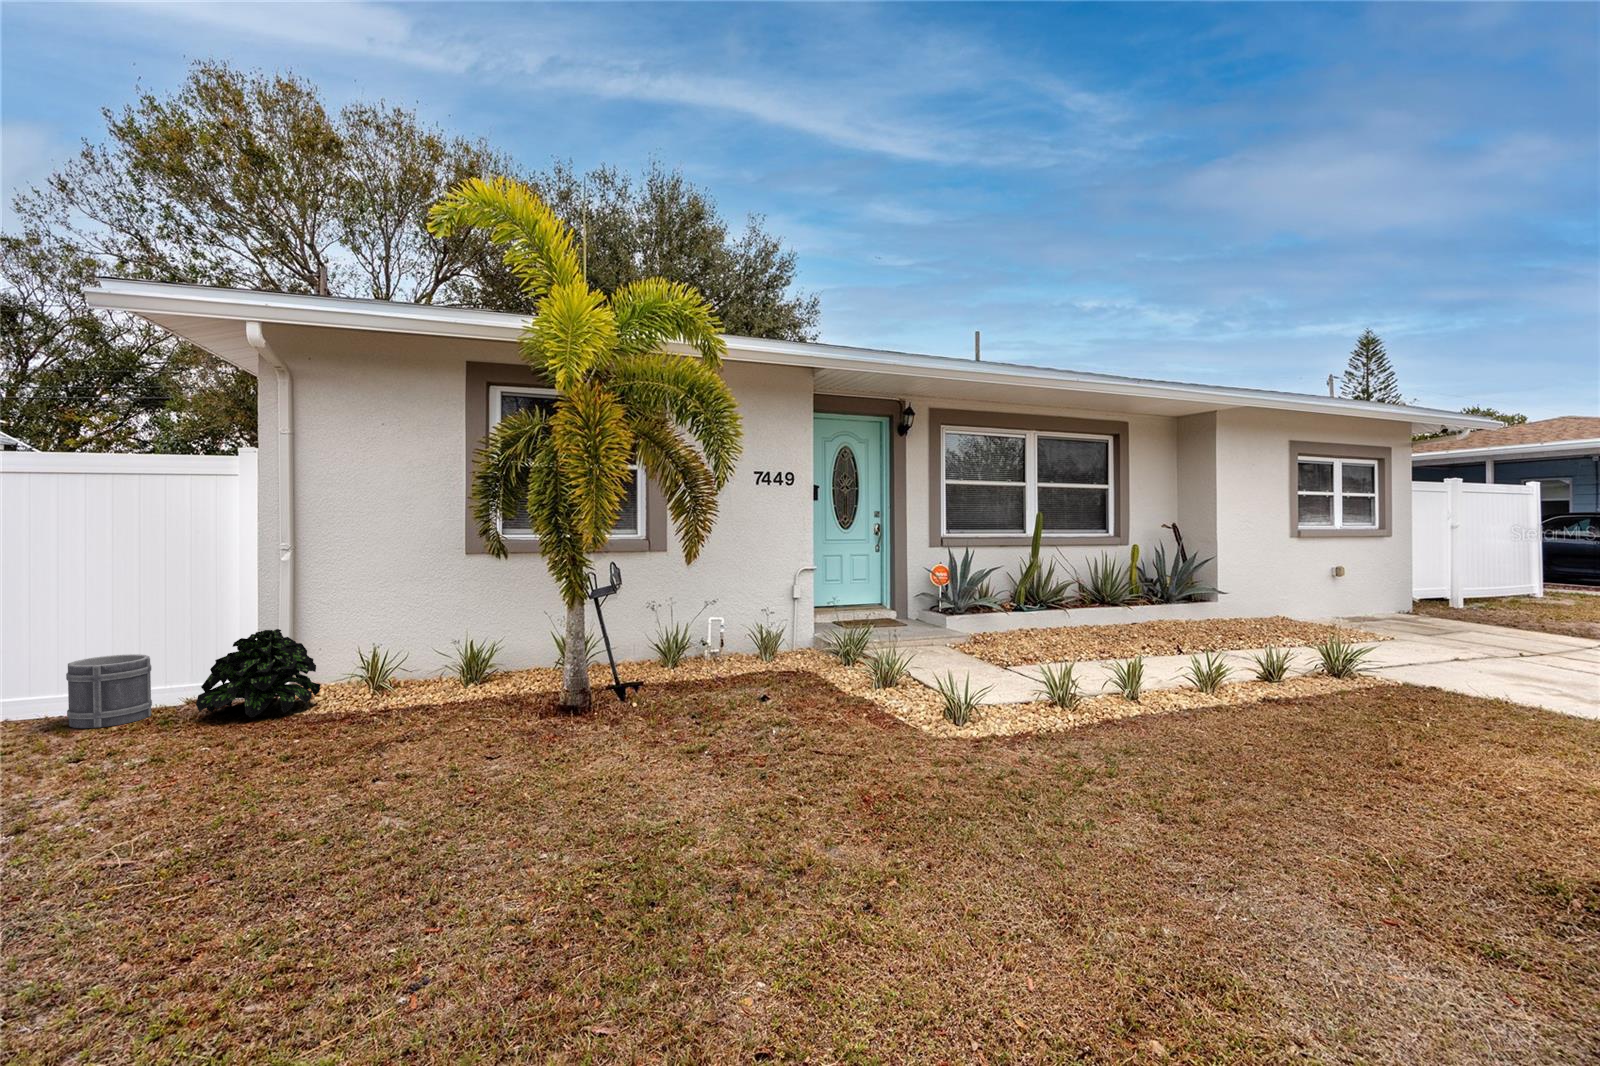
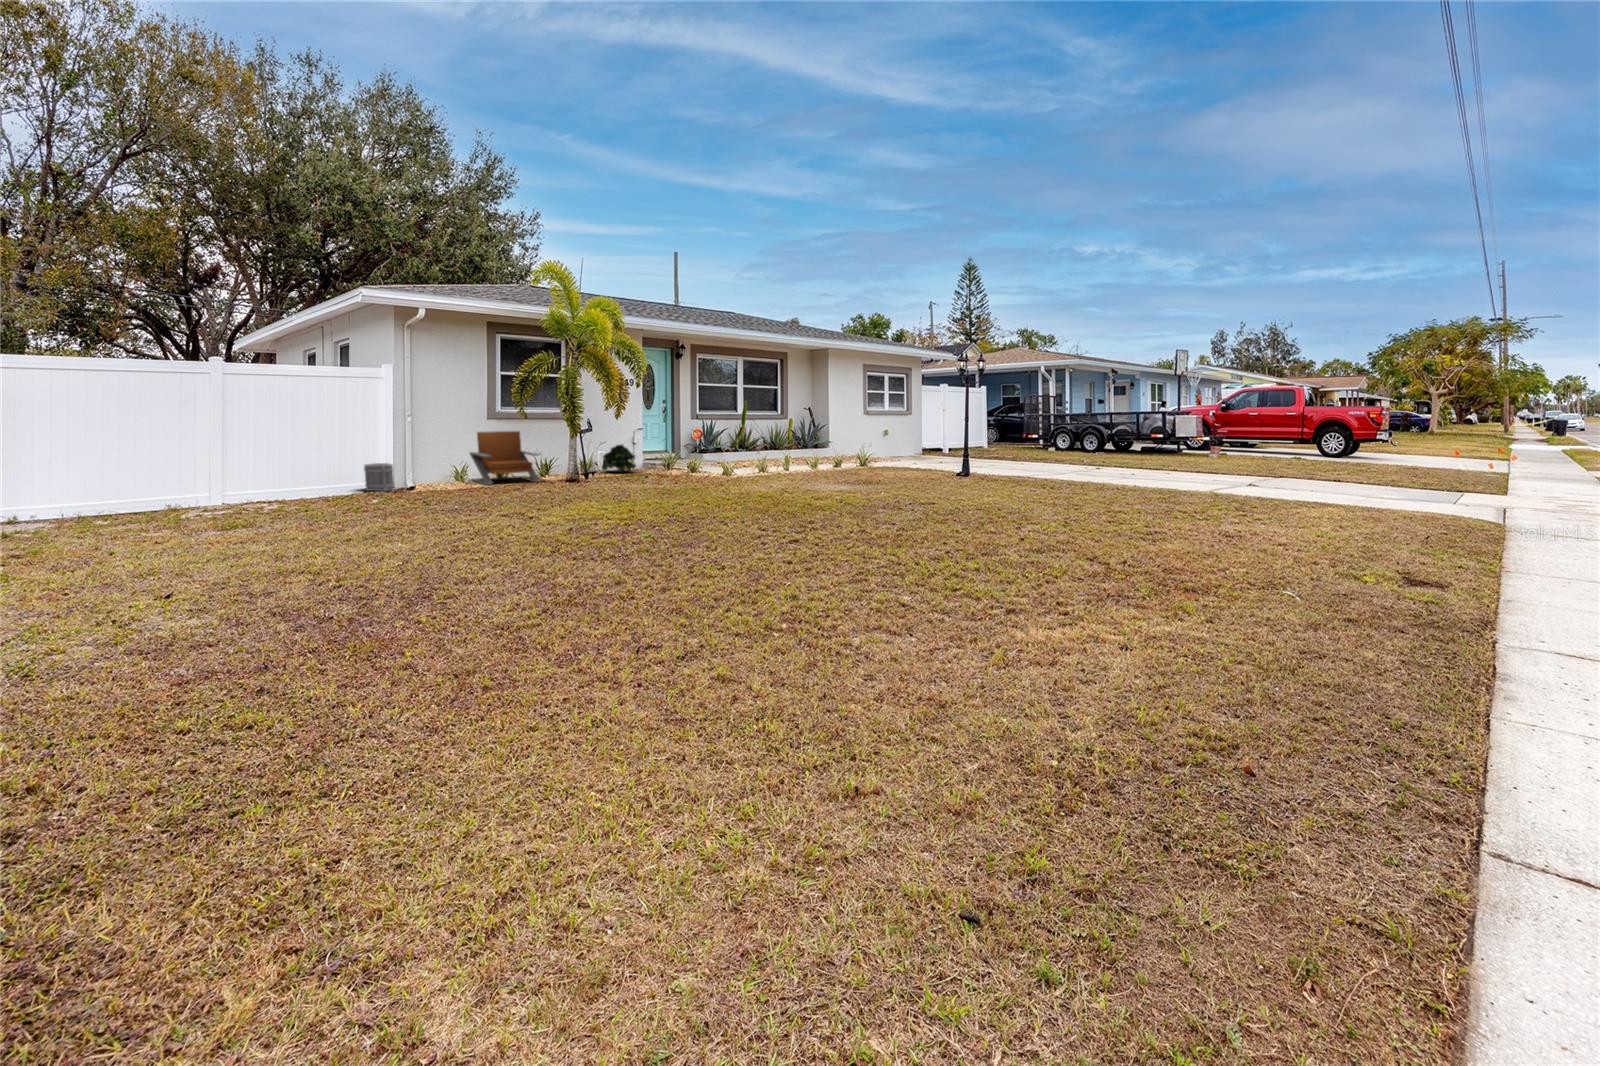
lounge chair: none [369,577,520,710] -> present [470,431,540,485]
potted plant: present [196,629,320,718] -> present [602,445,636,472]

